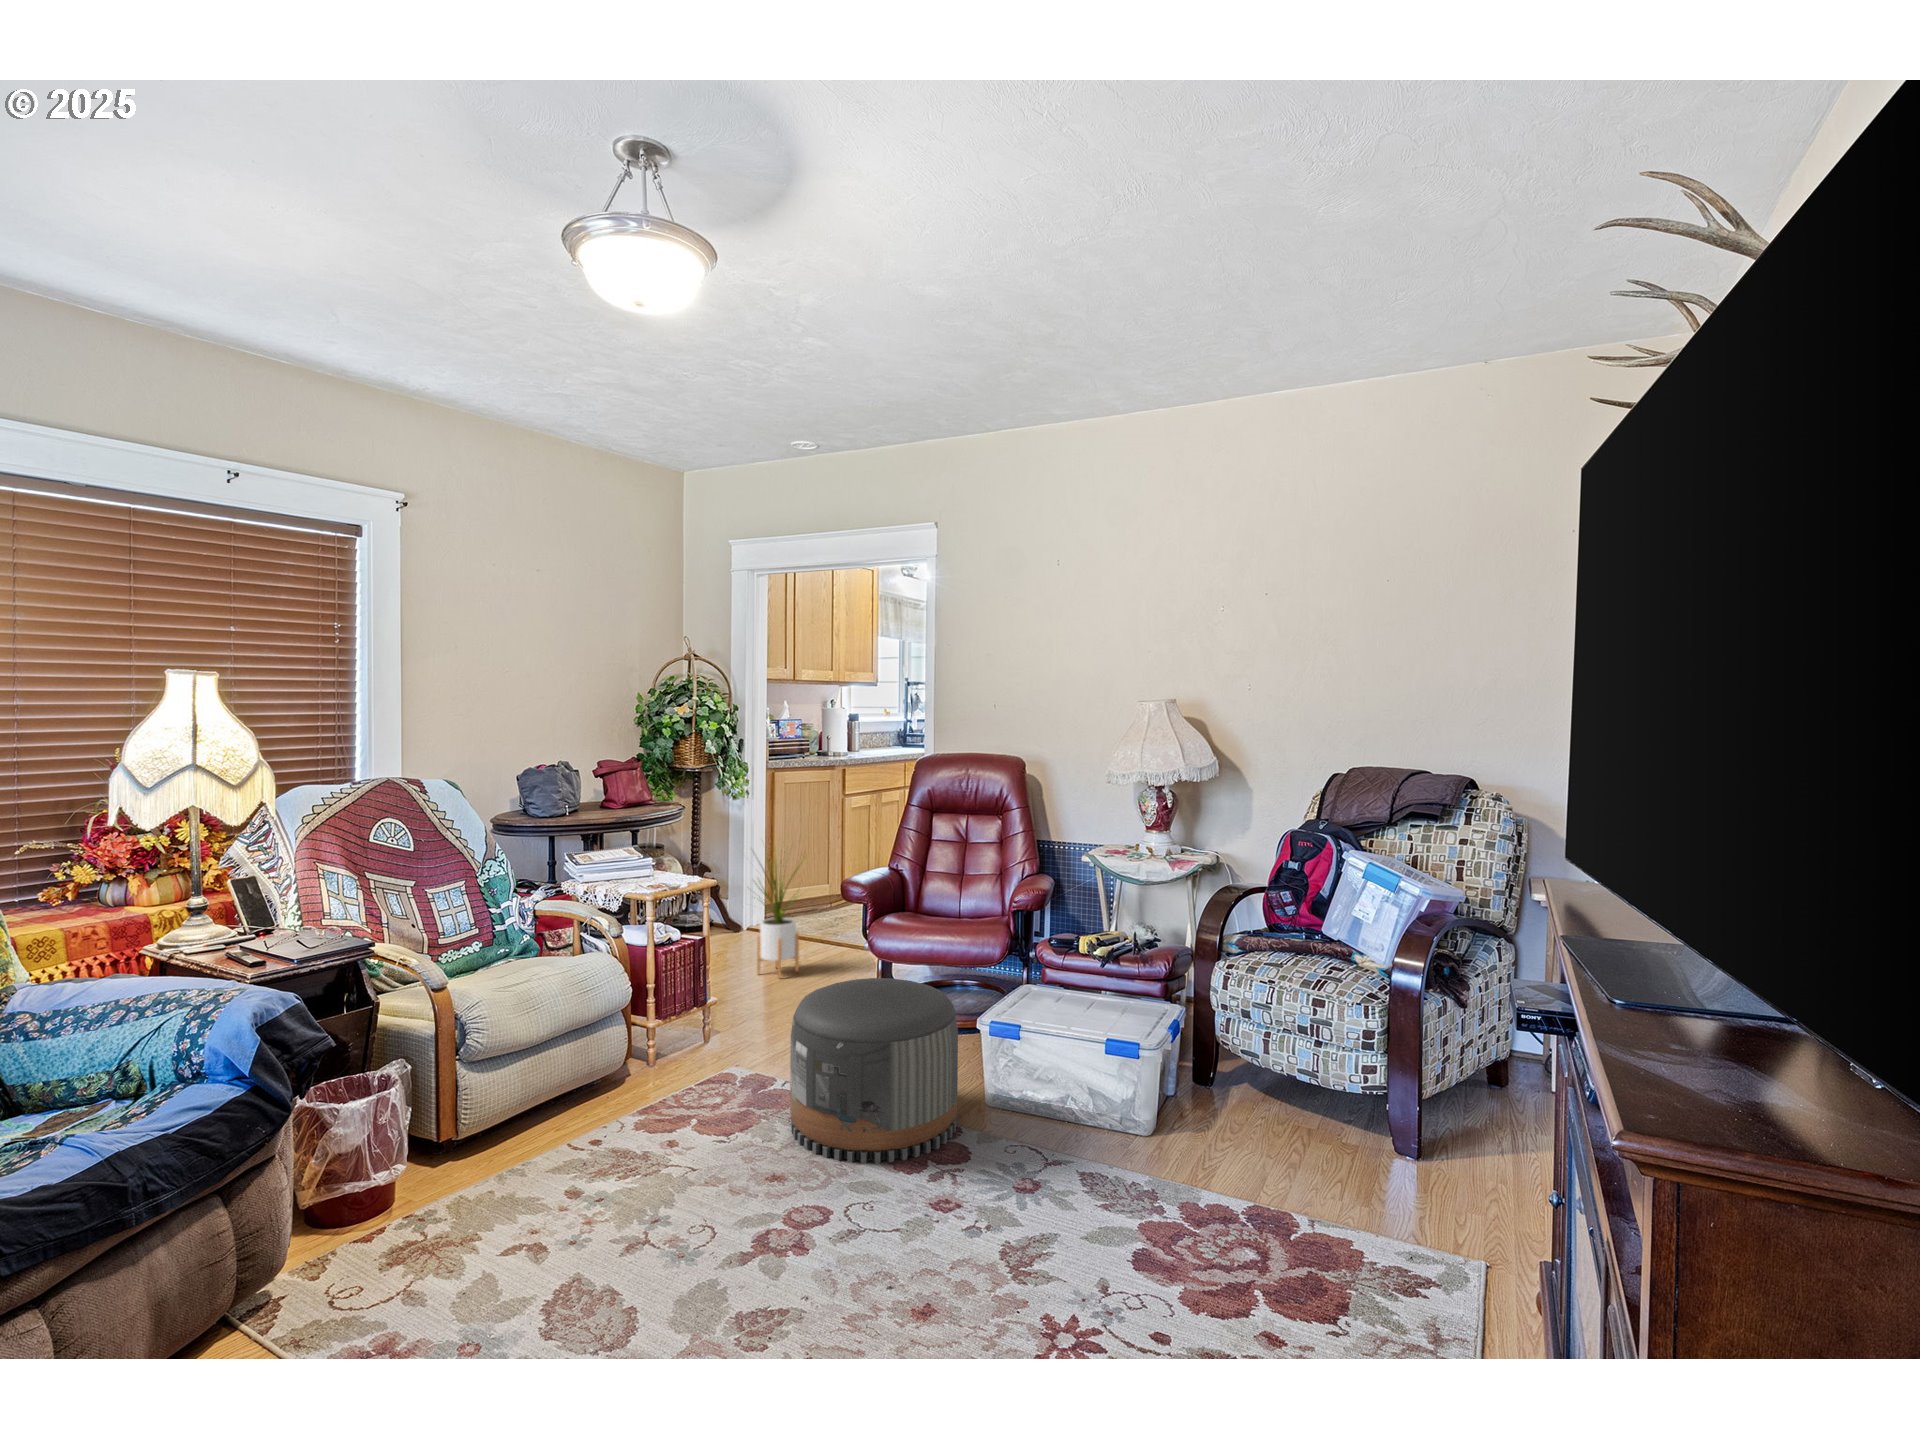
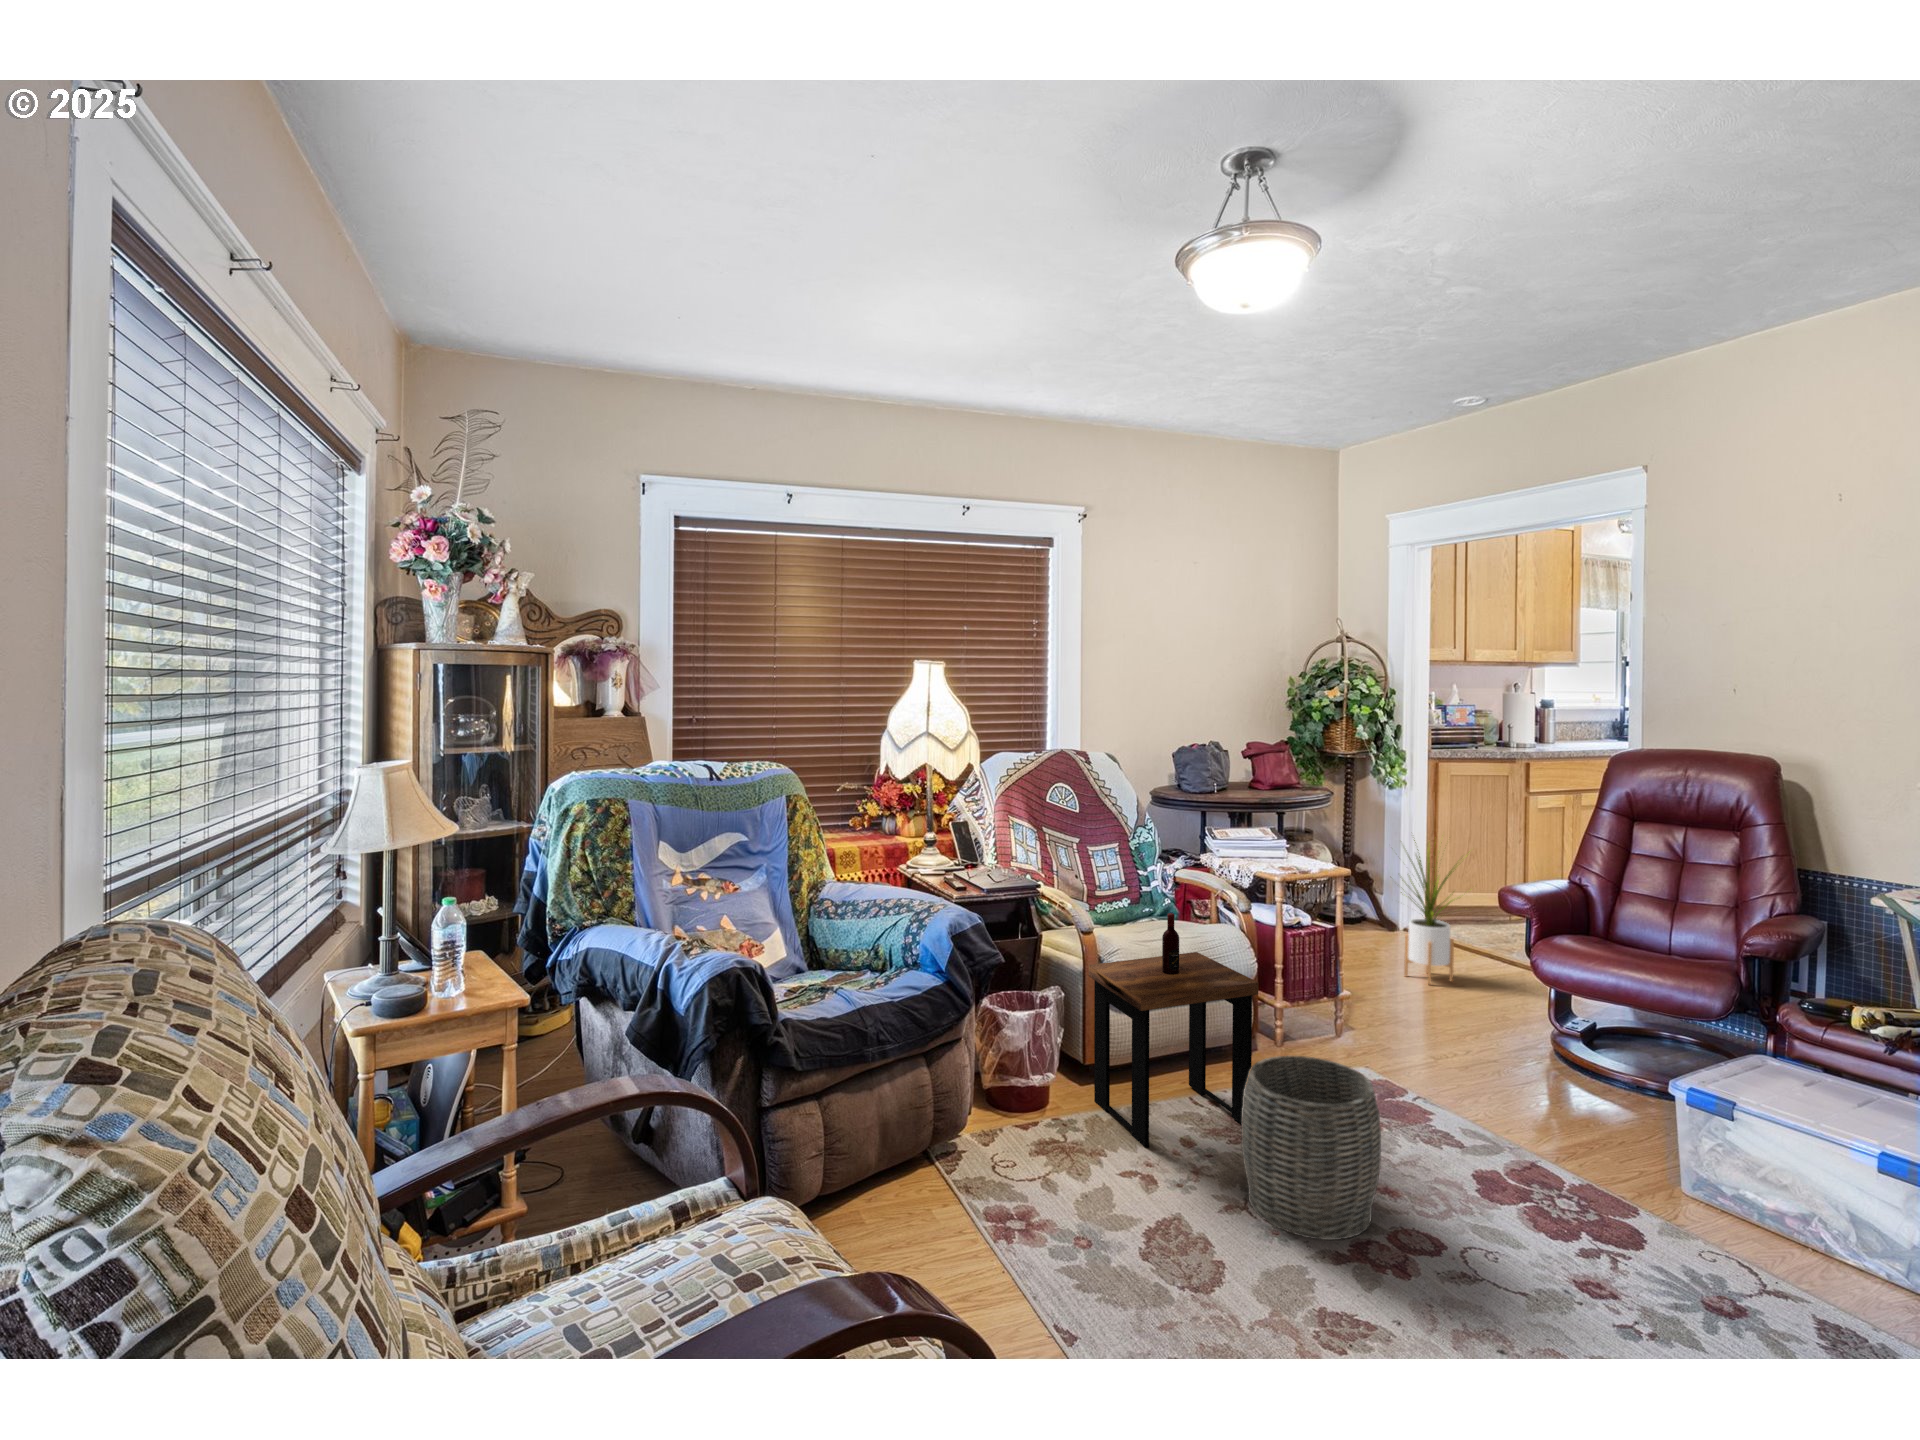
side table: none [446,949,646,1217] -> present [1089,913,1258,1148]
pouf: present [790,978,958,1163] -> none [1413,1000,1636,1223]
woven basket: none [642,1068,776,1251] -> present [1241,1056,1381,1240]

